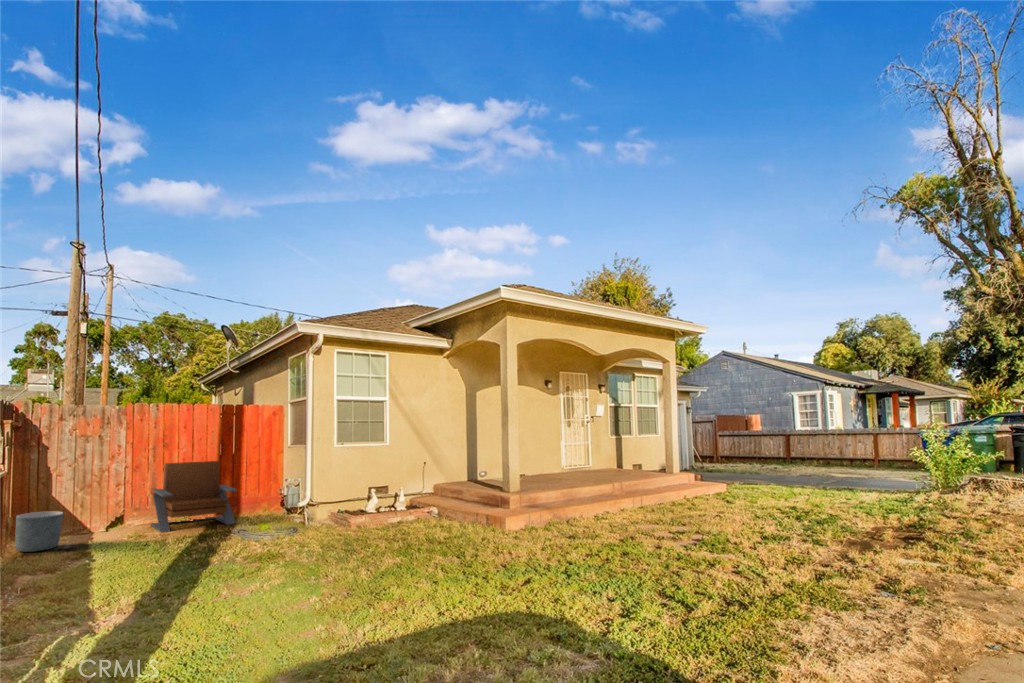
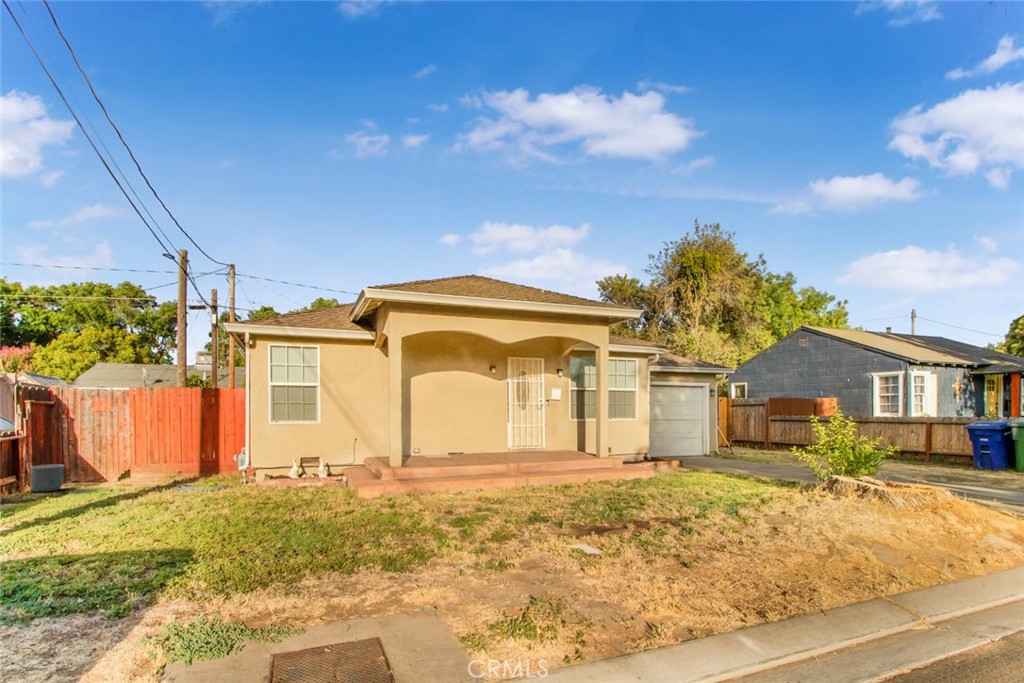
lounge chair: present [150,461,237,532] -> none [139,432,205,484]

